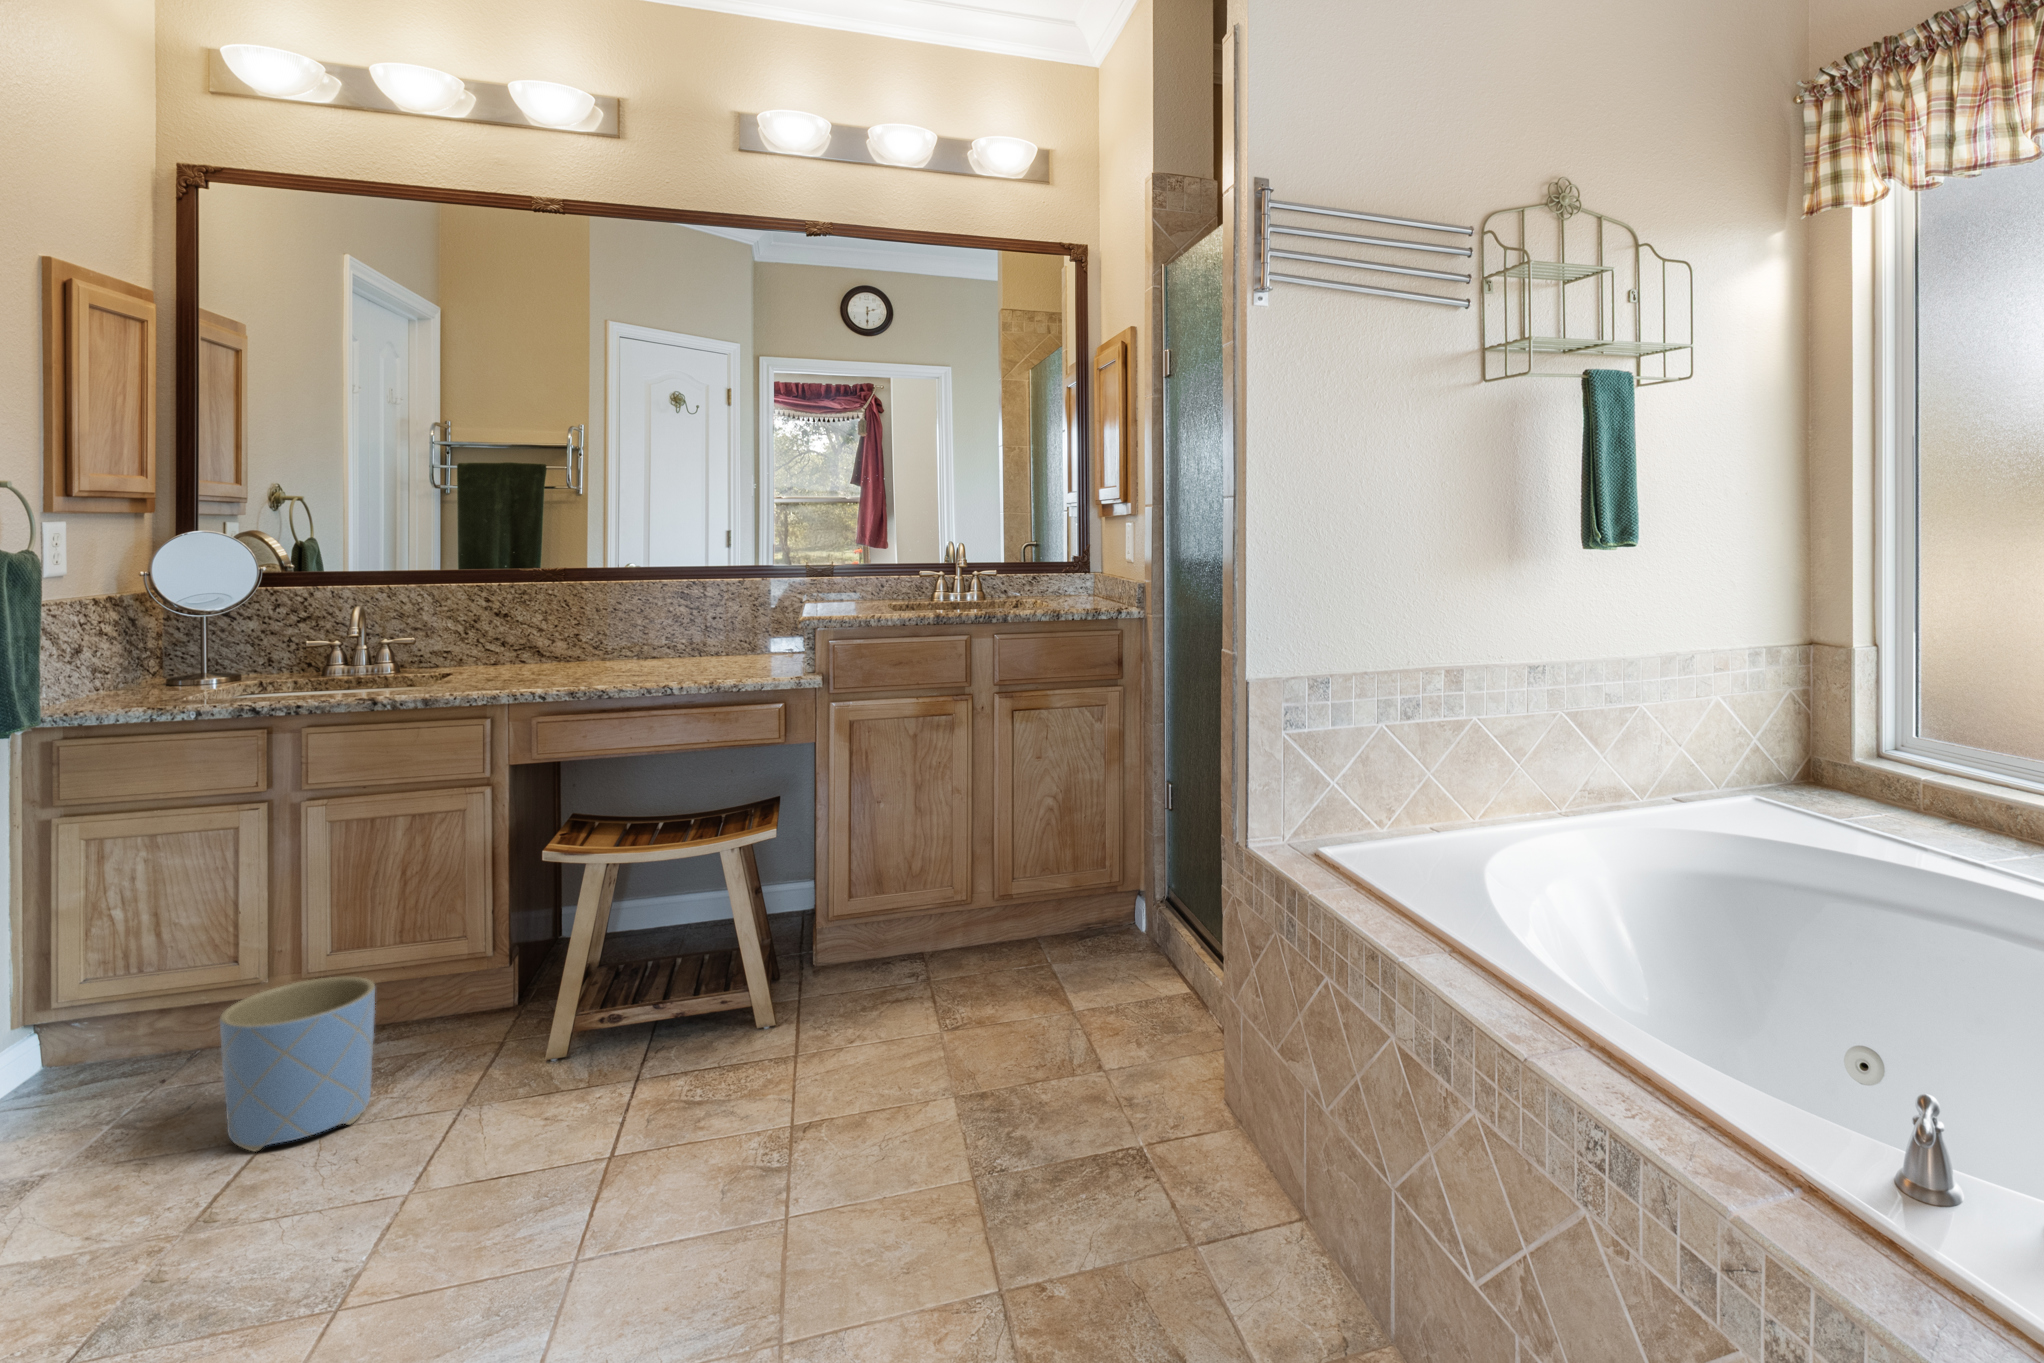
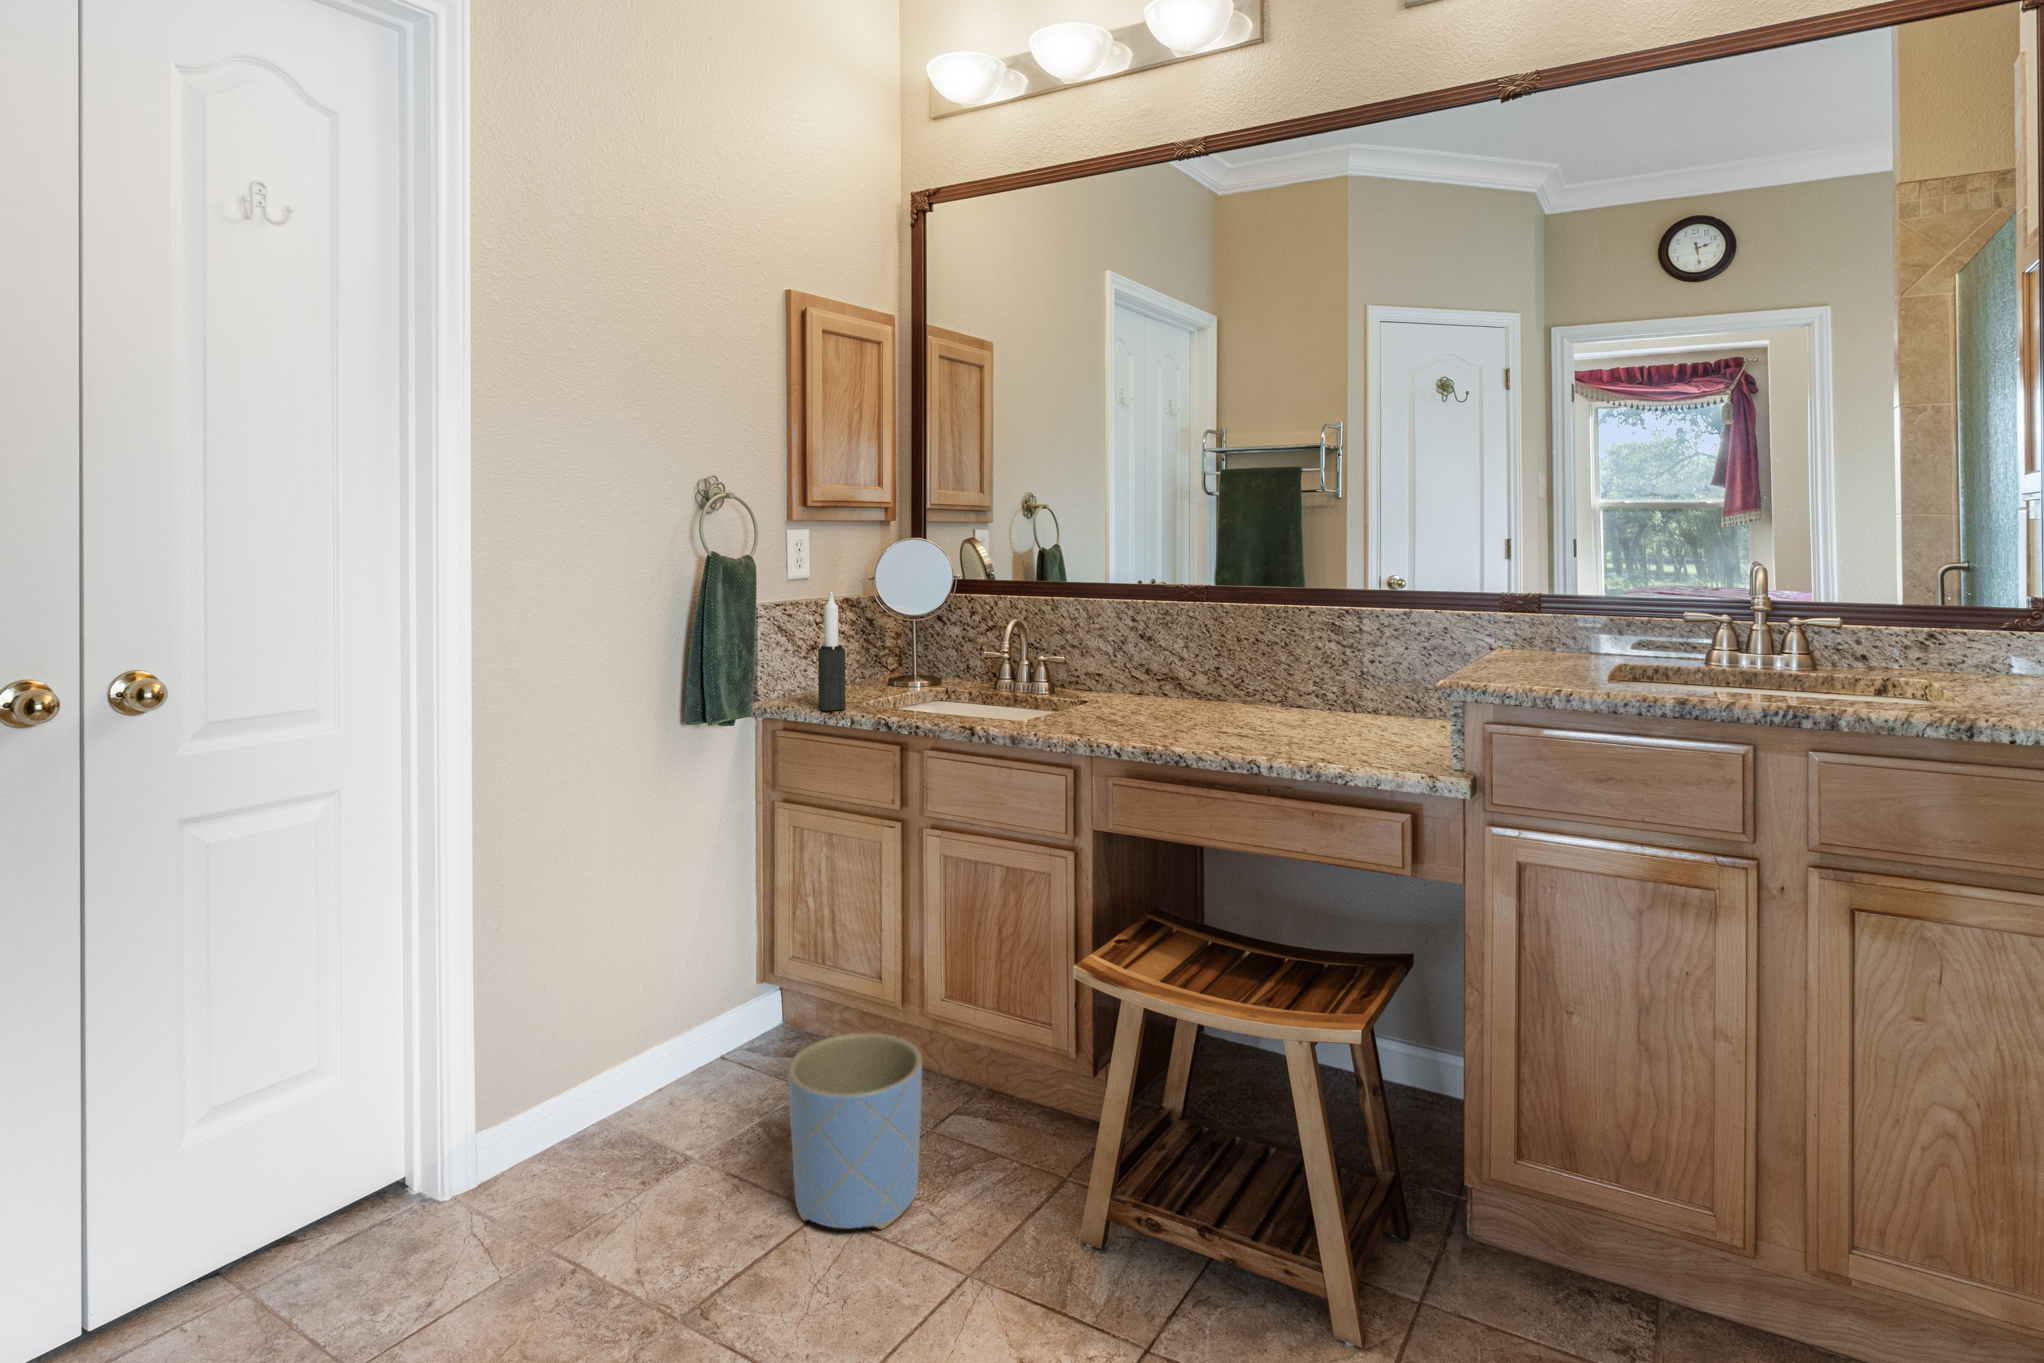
candle: none [136,584,178,708] -> present [818,591,846,711]

